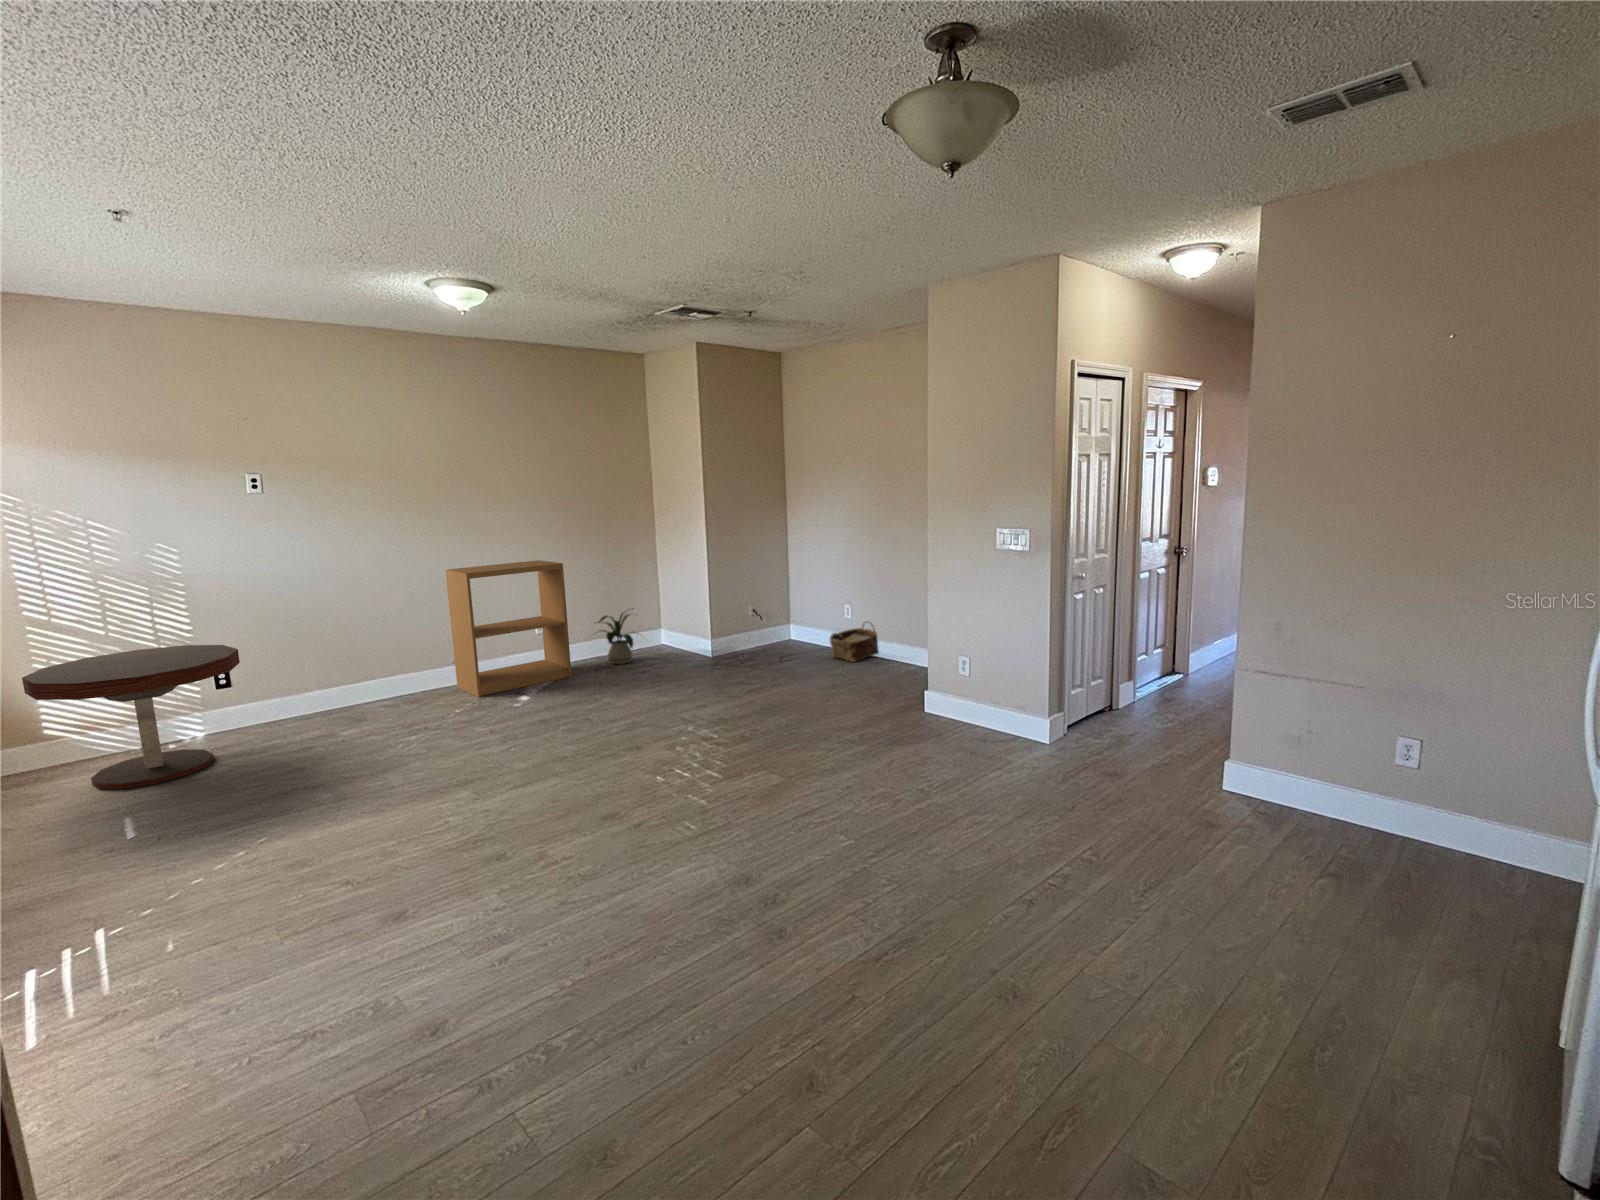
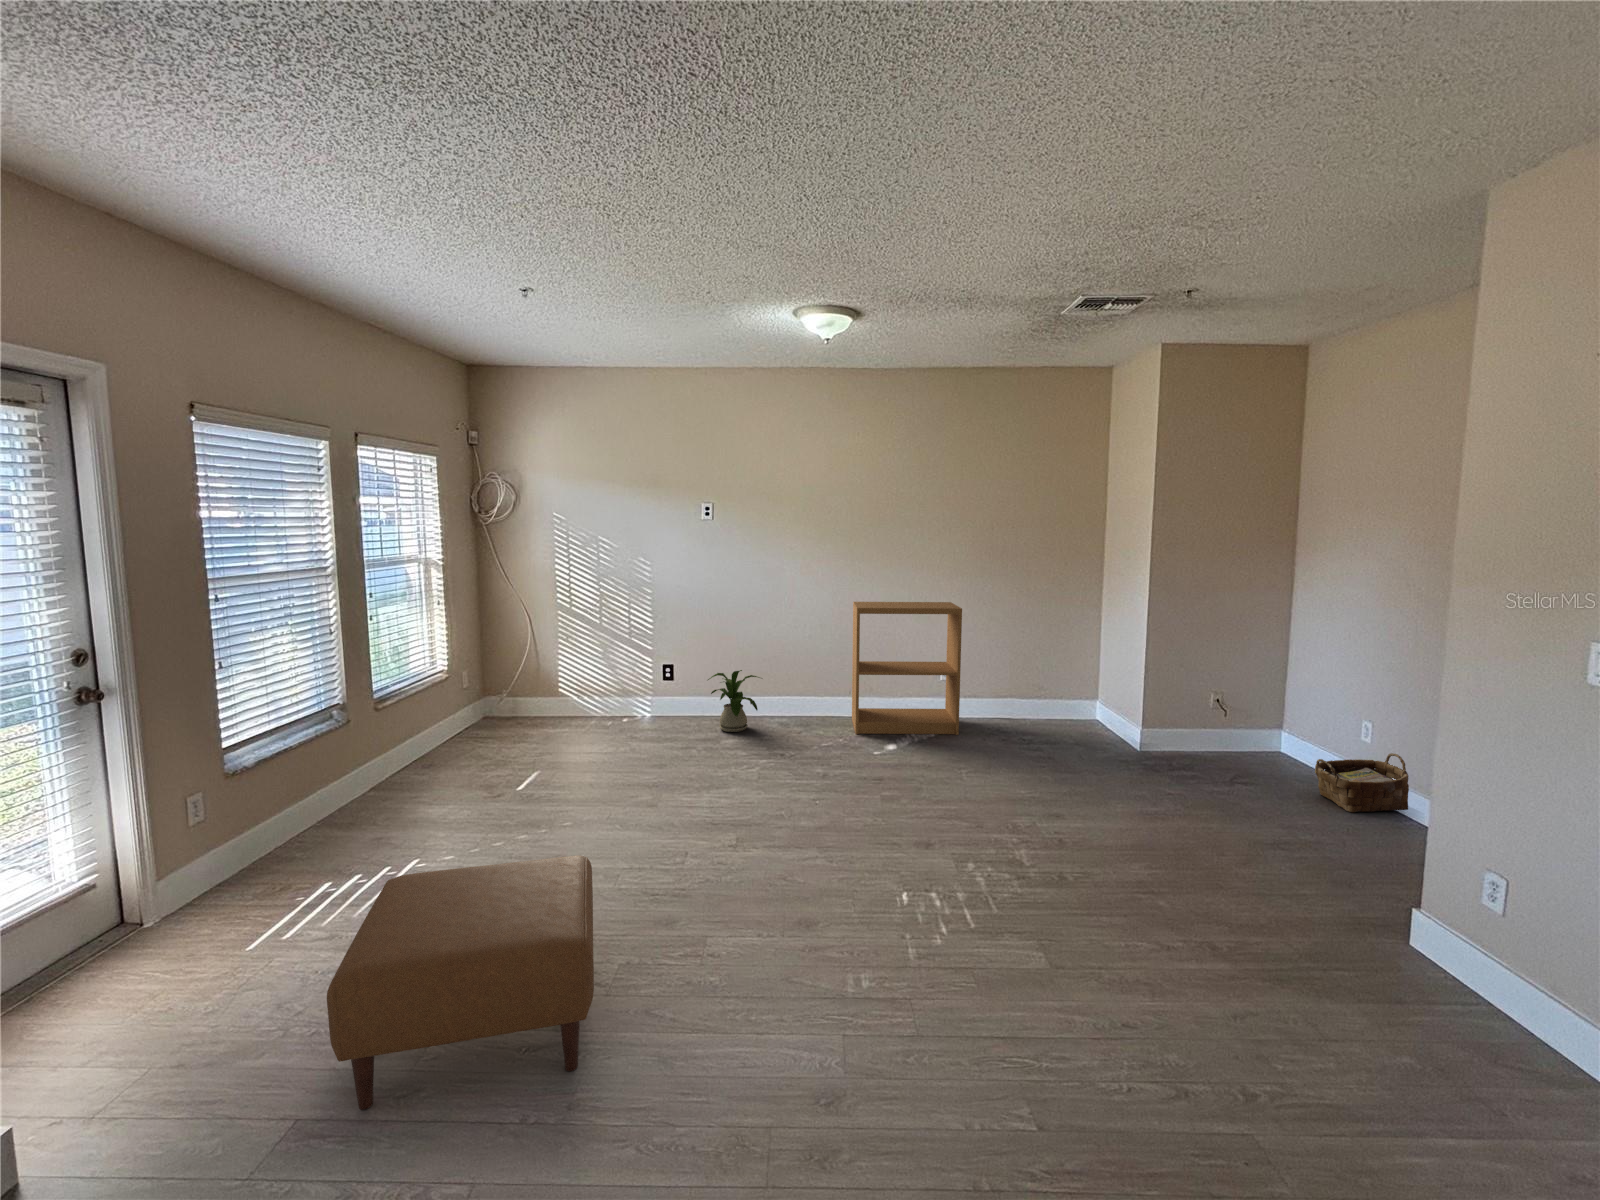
house plant: present [595,608,633,664] -> present [708,670,760,732]
coffee table: present [22,645,240,789] -> none [527,639,660,747]
ottoman: none [264,807,570,1052] -> present [327,856,594,1110]

